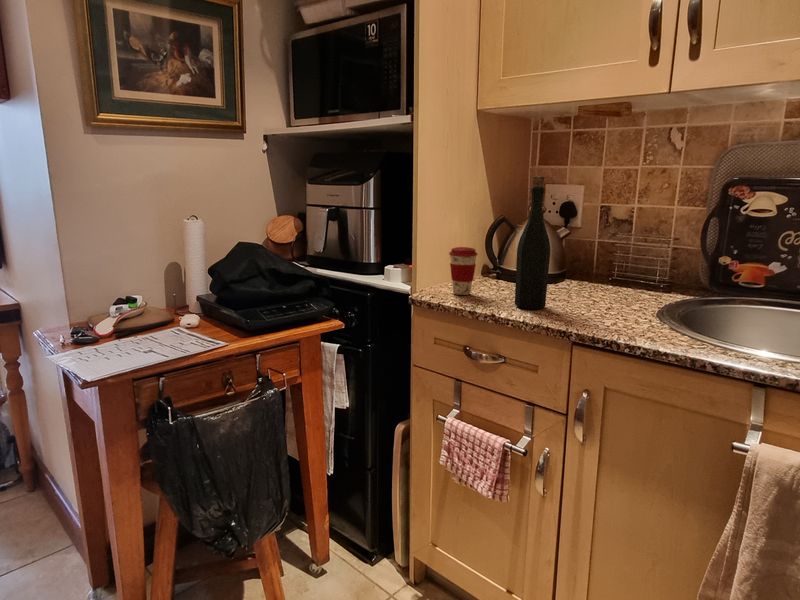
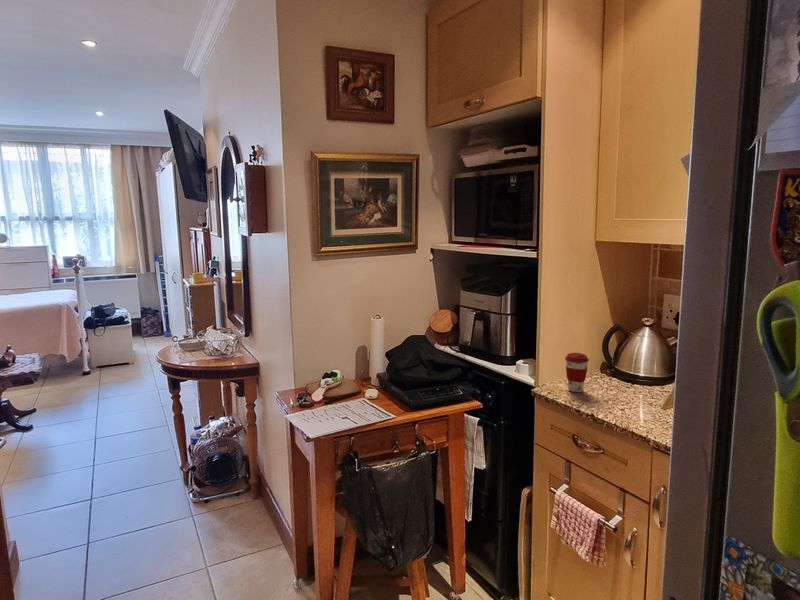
bottle: present [515,176,550,309] -> none [614,310,643,414]

